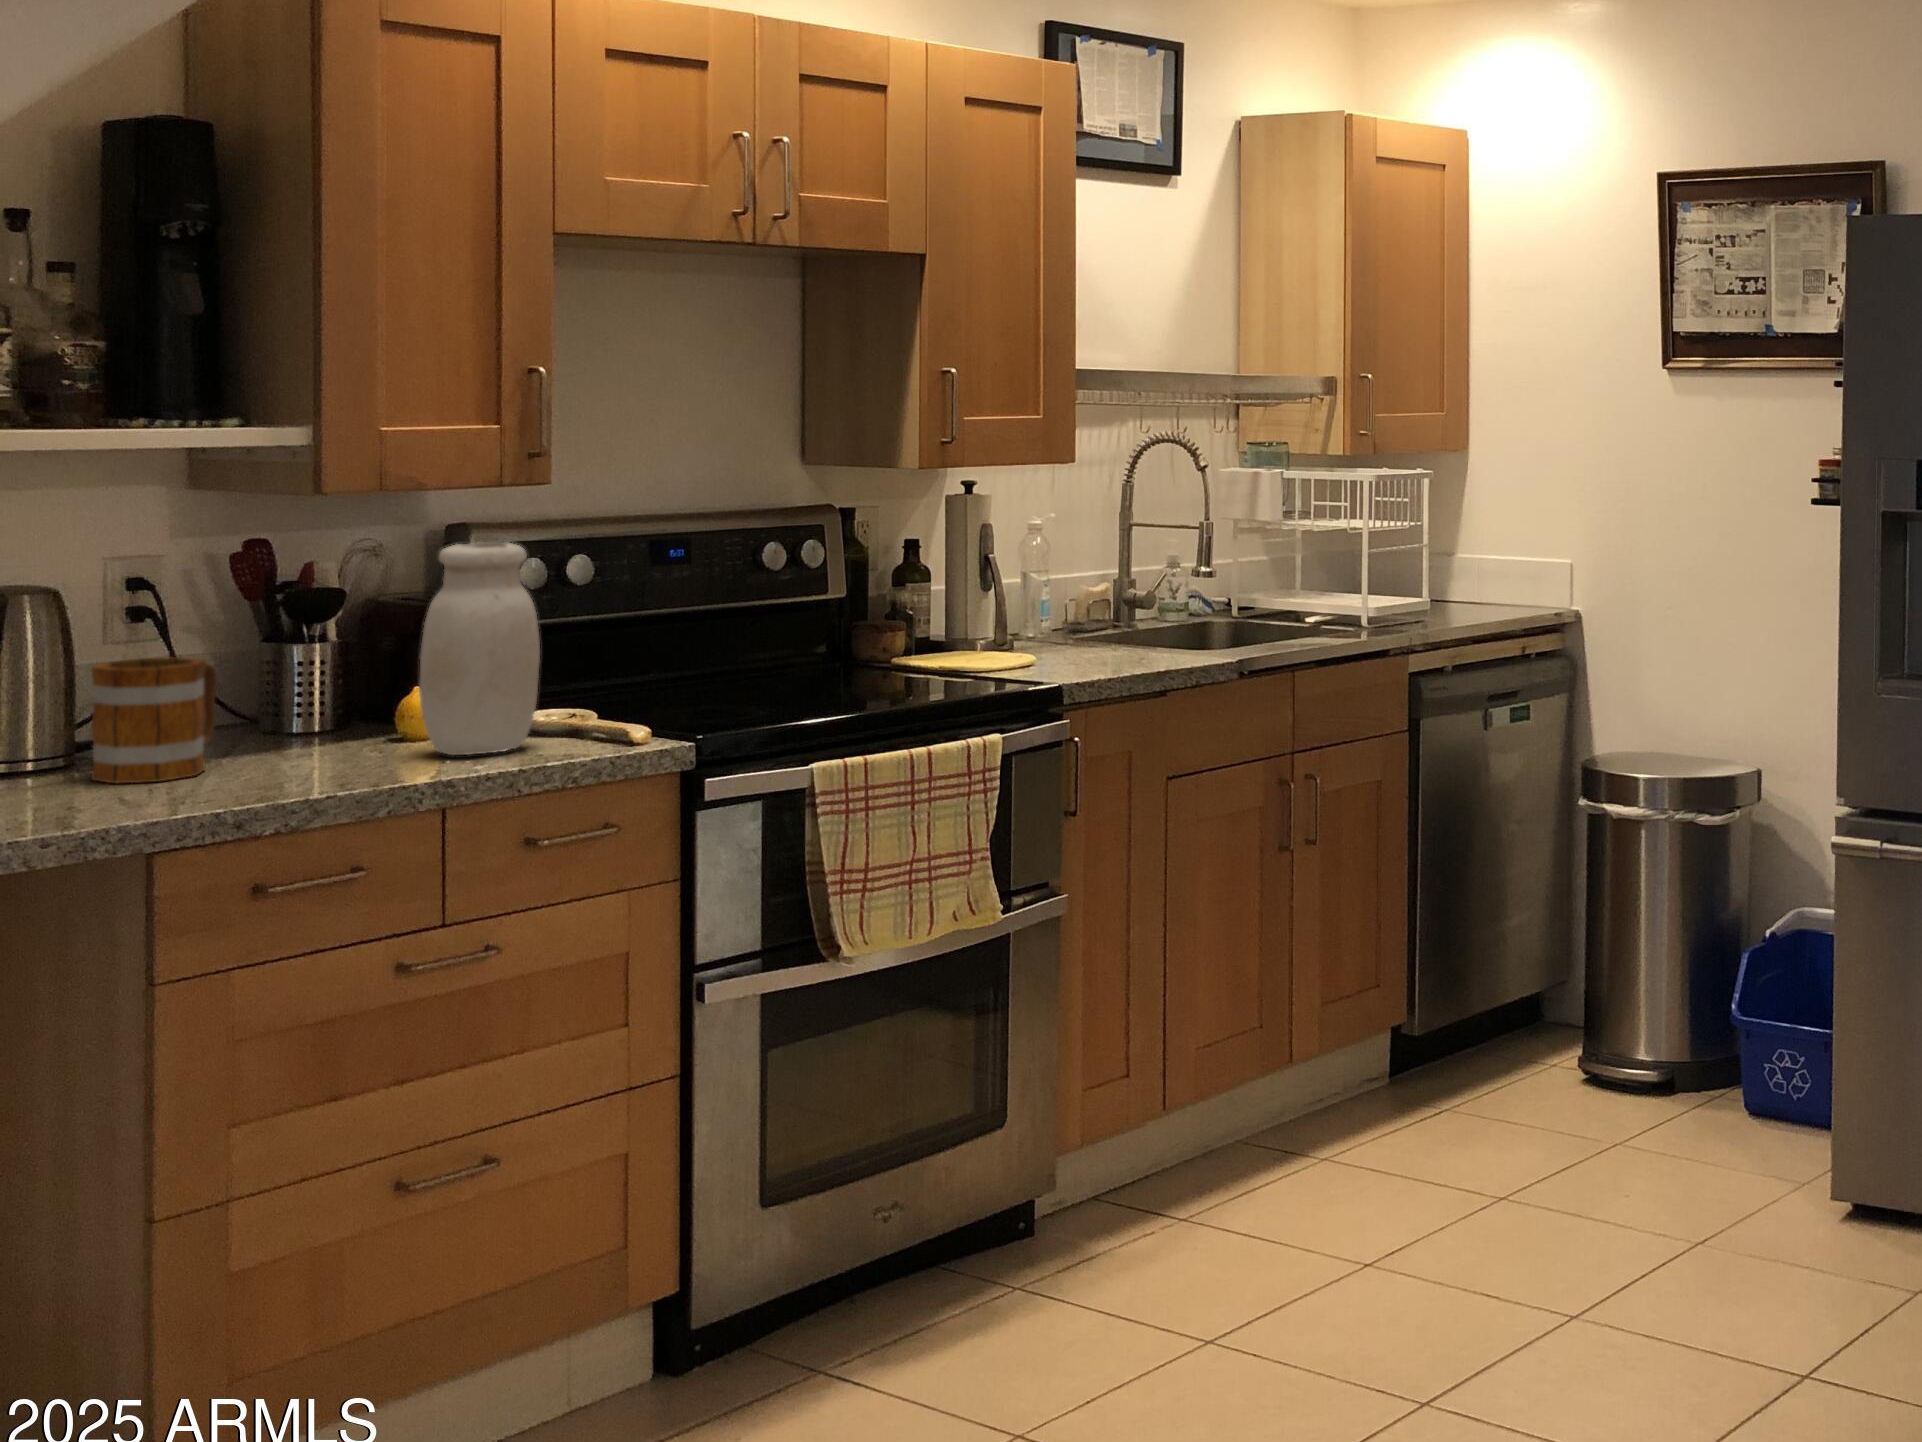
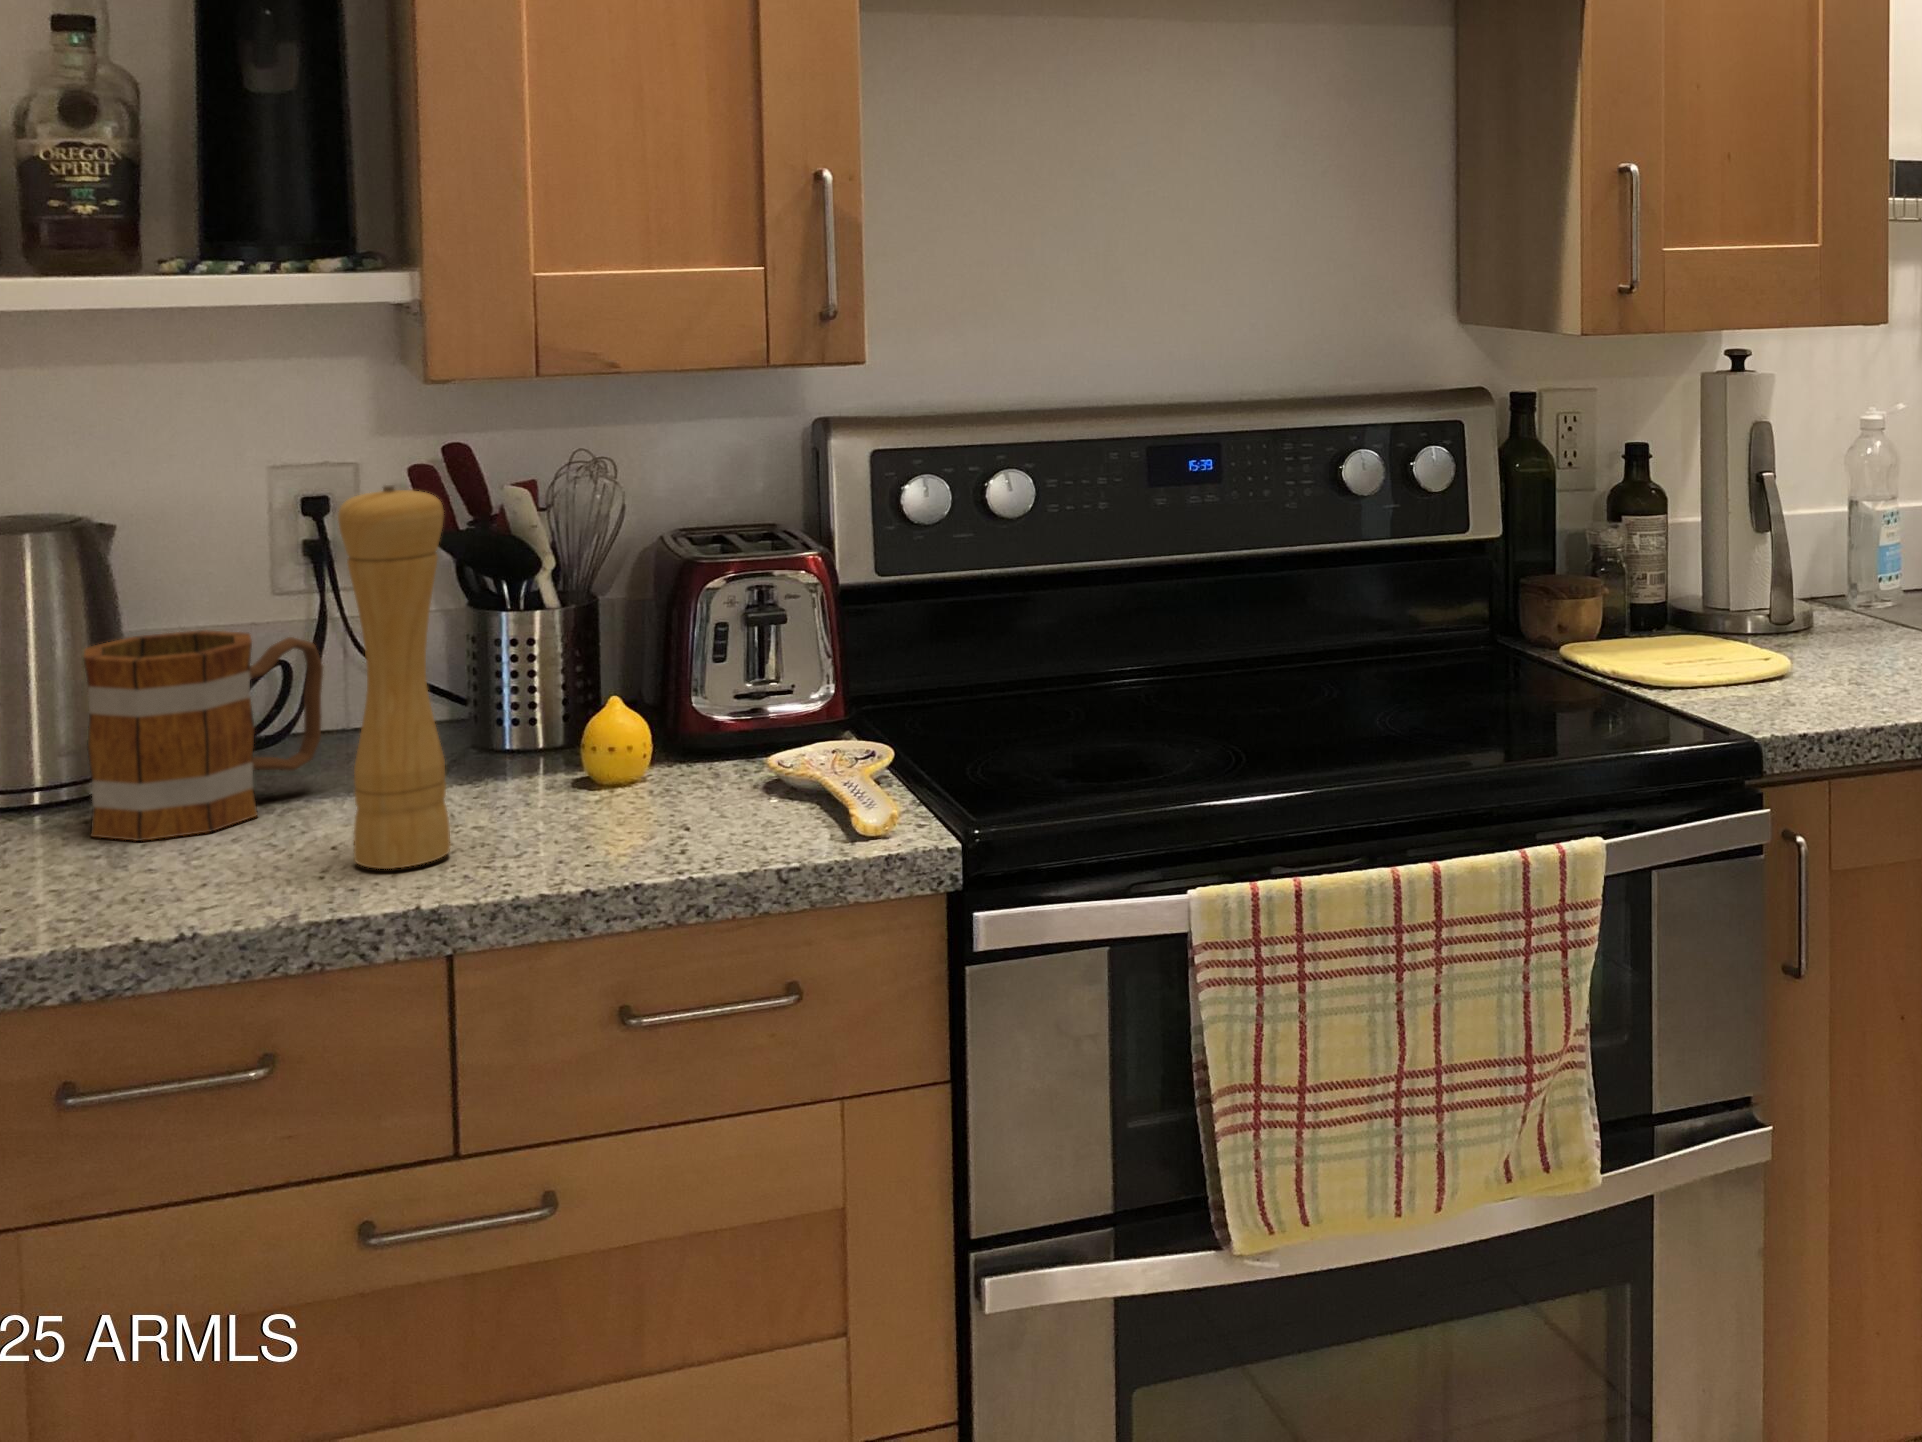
jar: present [419,542,540,755] -> none [541,465,741,831]
pepper mill: none [339,551,401,775] -> present [338,485,450,869]

